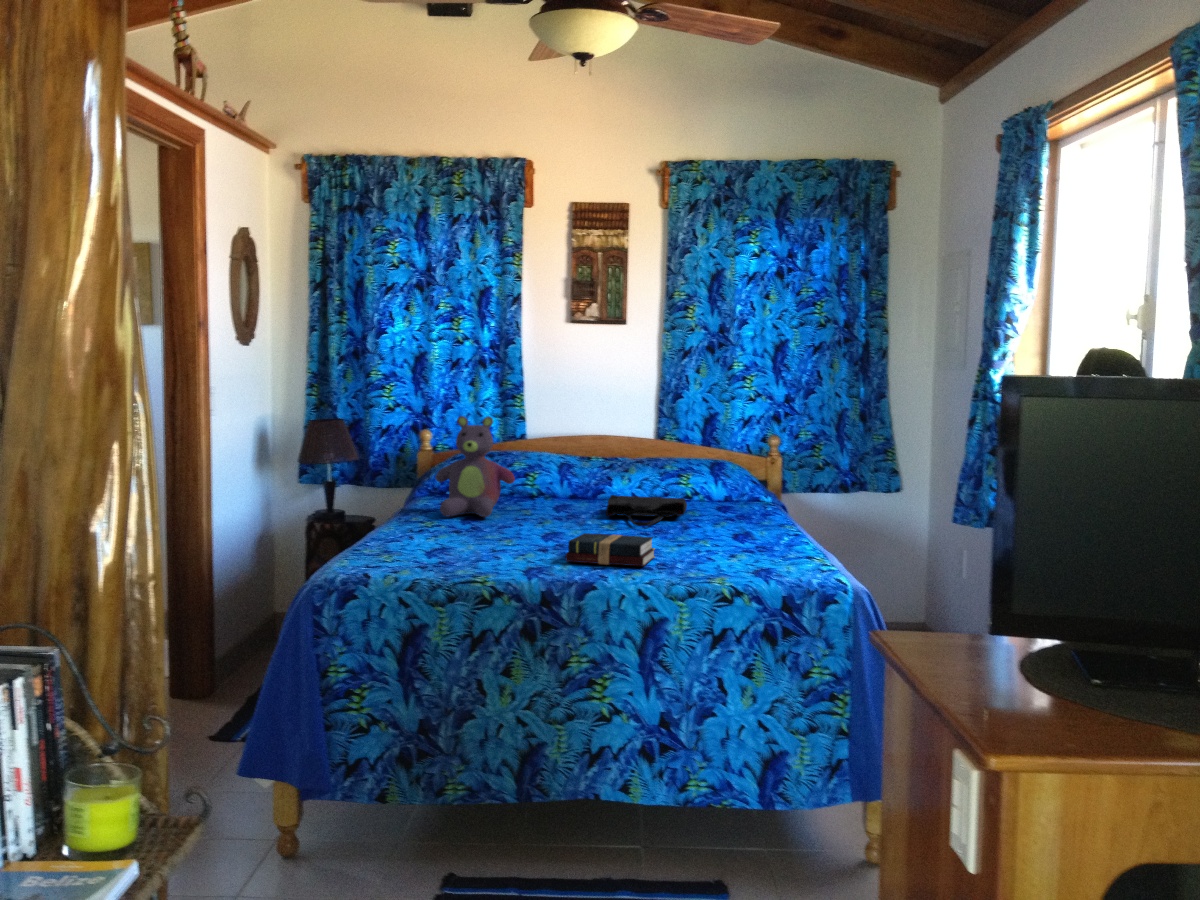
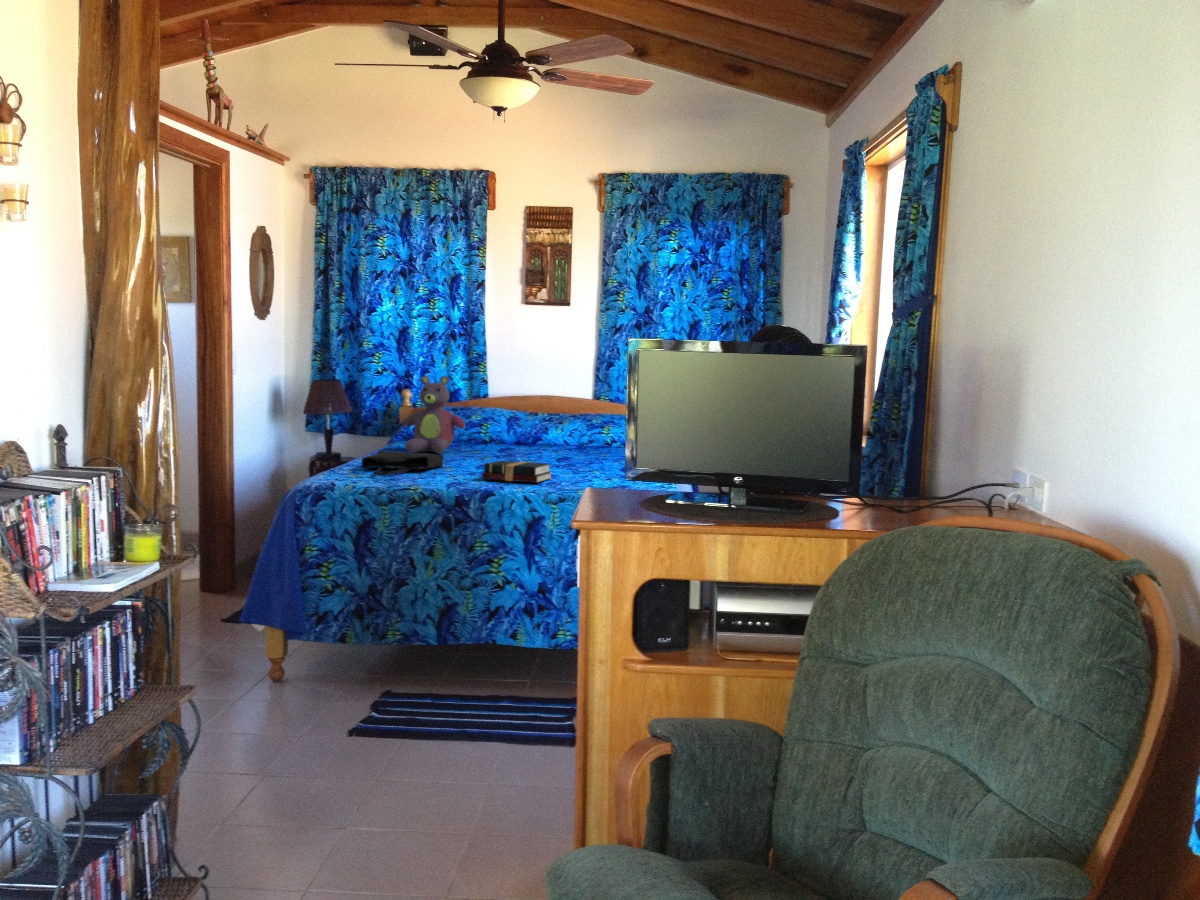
tote bag: present [606,495,687,526] -> present [361,451,443,476]

